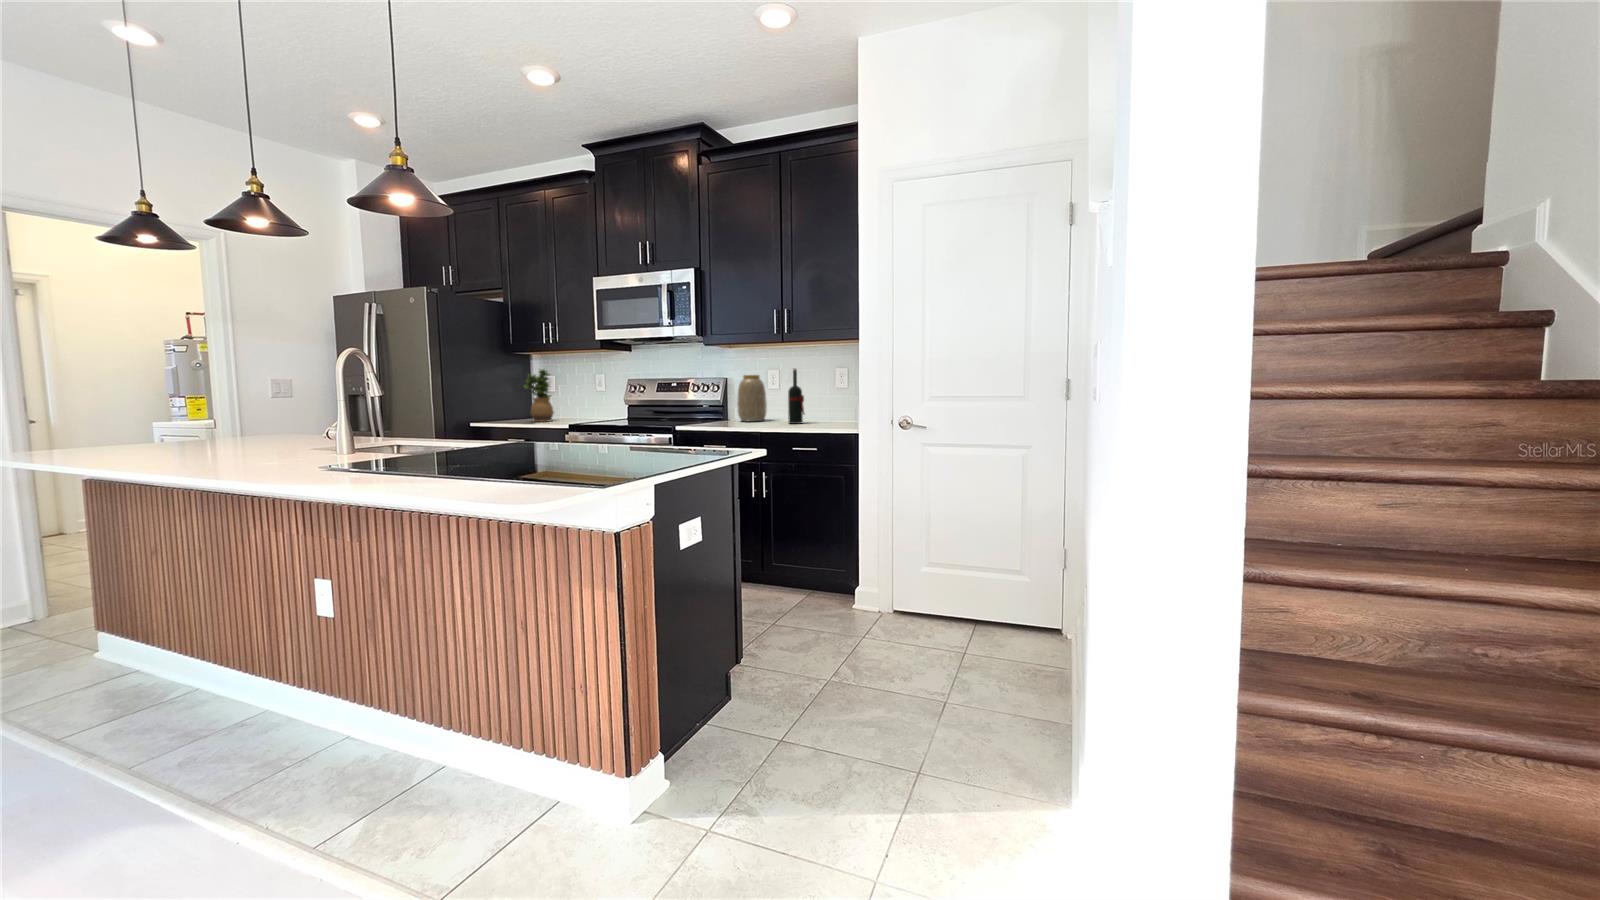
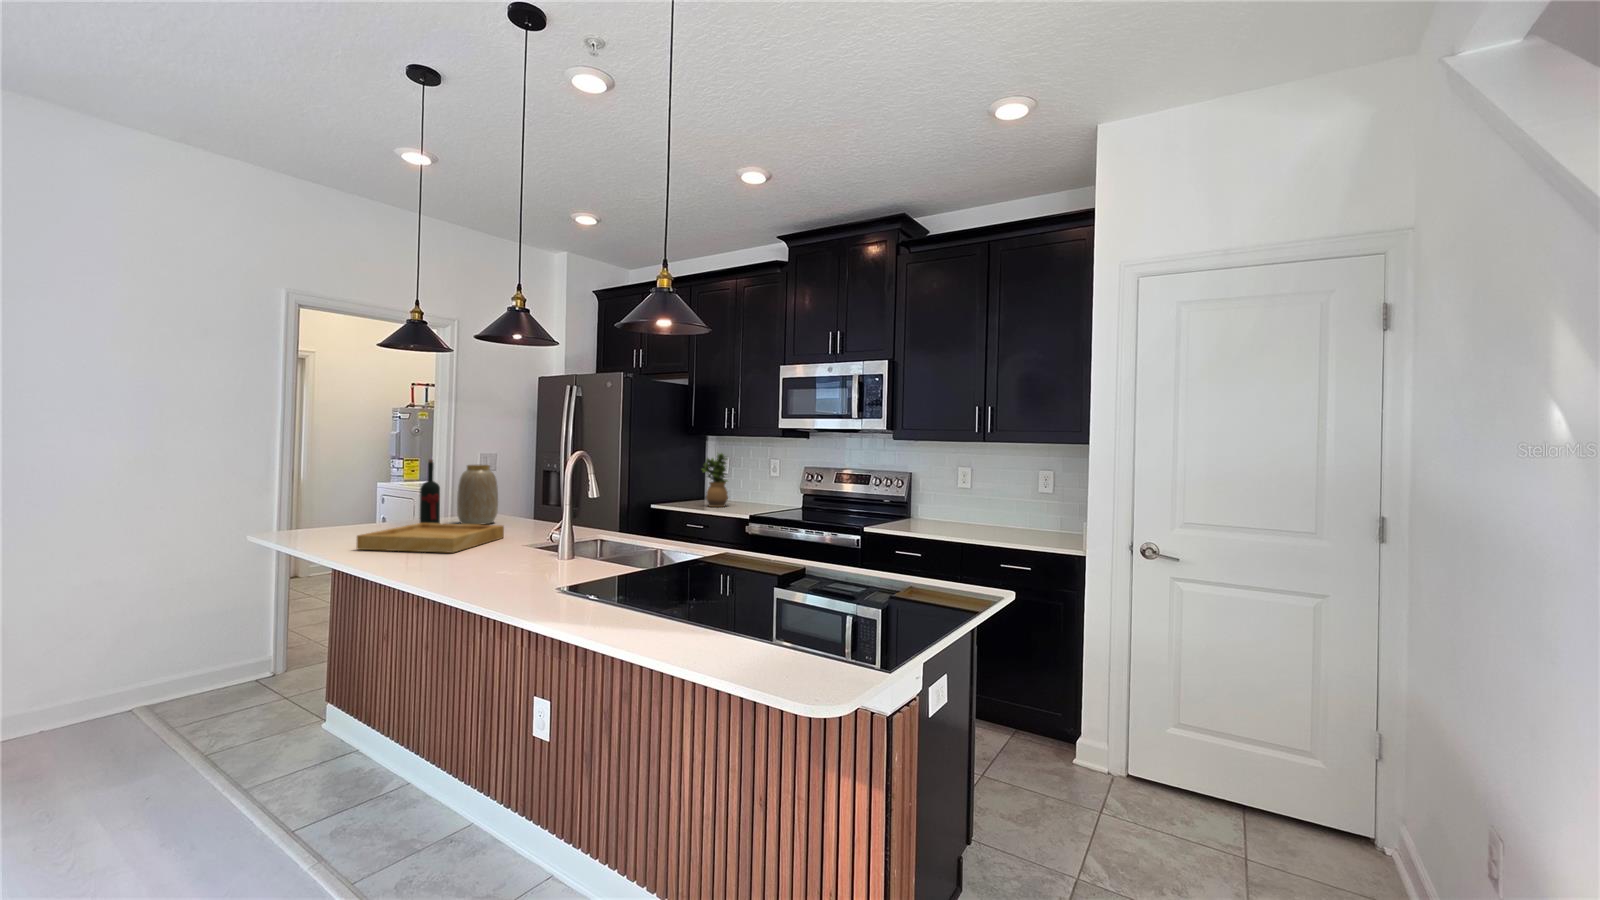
wine bottle: present [788,369,804,424] -> present [420,459,440,524]
vase: present [737,375,767,422] -> present [457,465,498,525]
tray: none [95,432,285,458] -> present [356,523,504,553]

